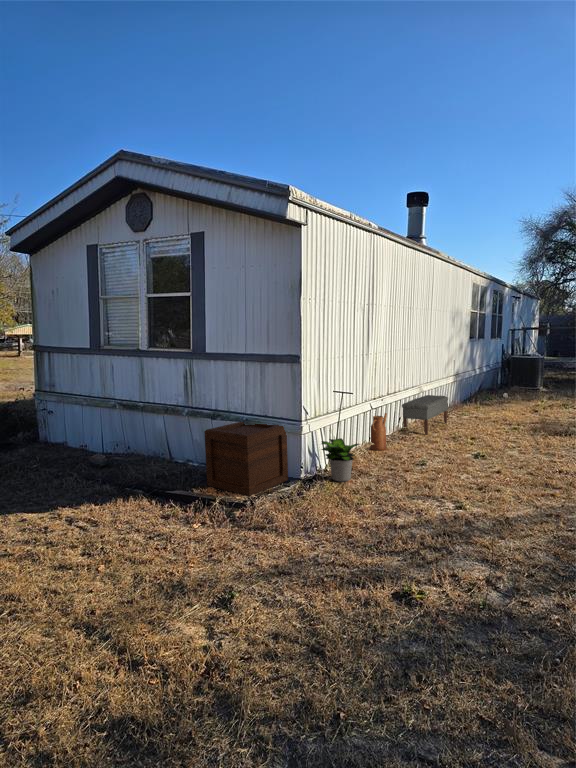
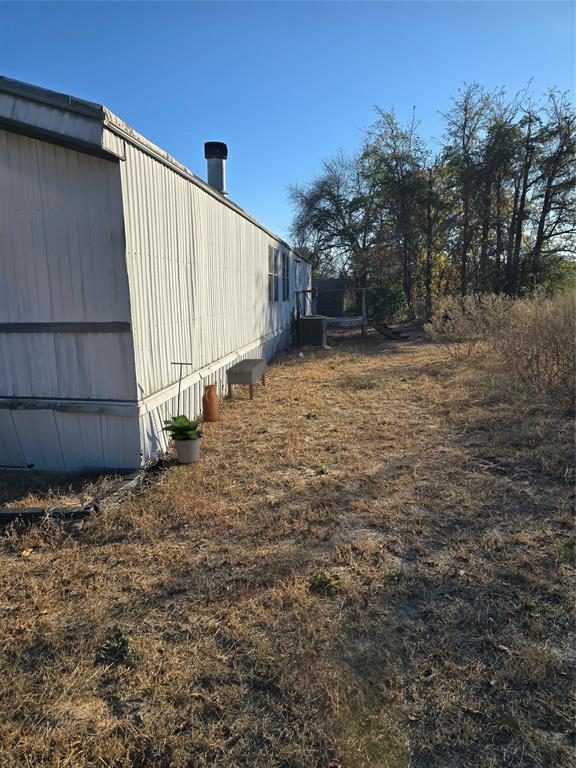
wooden crate: present [204,422,288,496] -> none [9,406,128,501]

